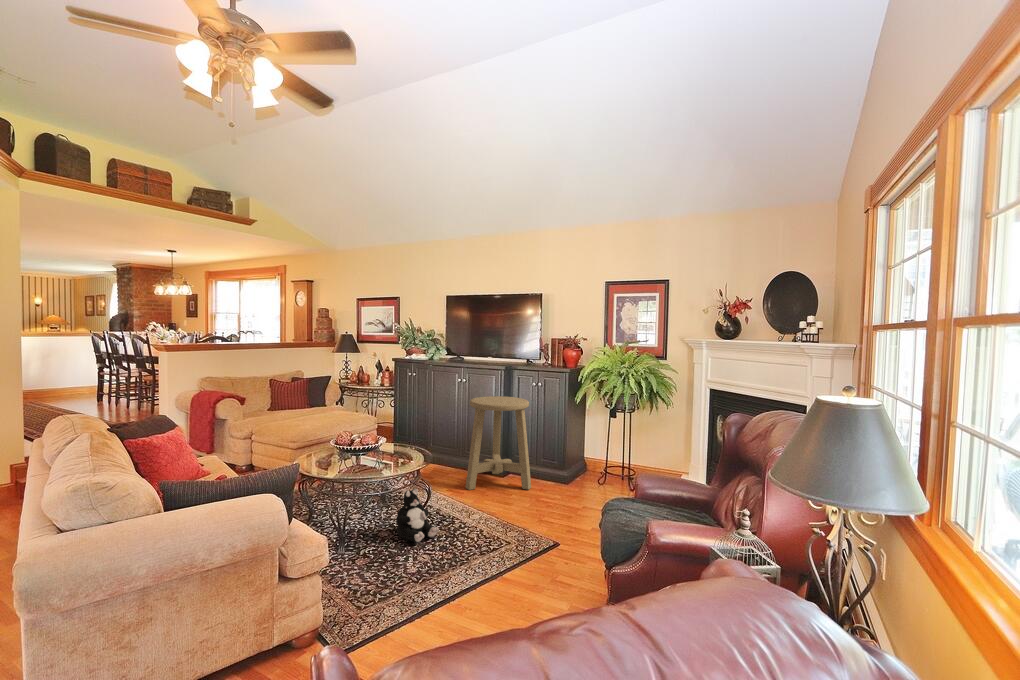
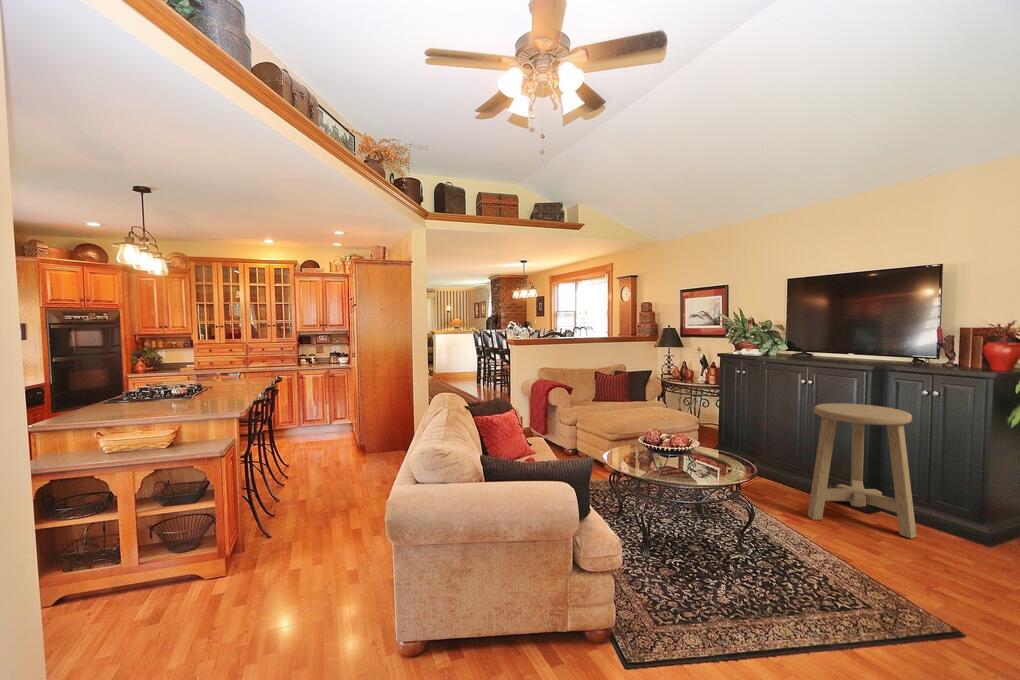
plush toy: present [396,489,439,542] -> none [708,504,763,568]

